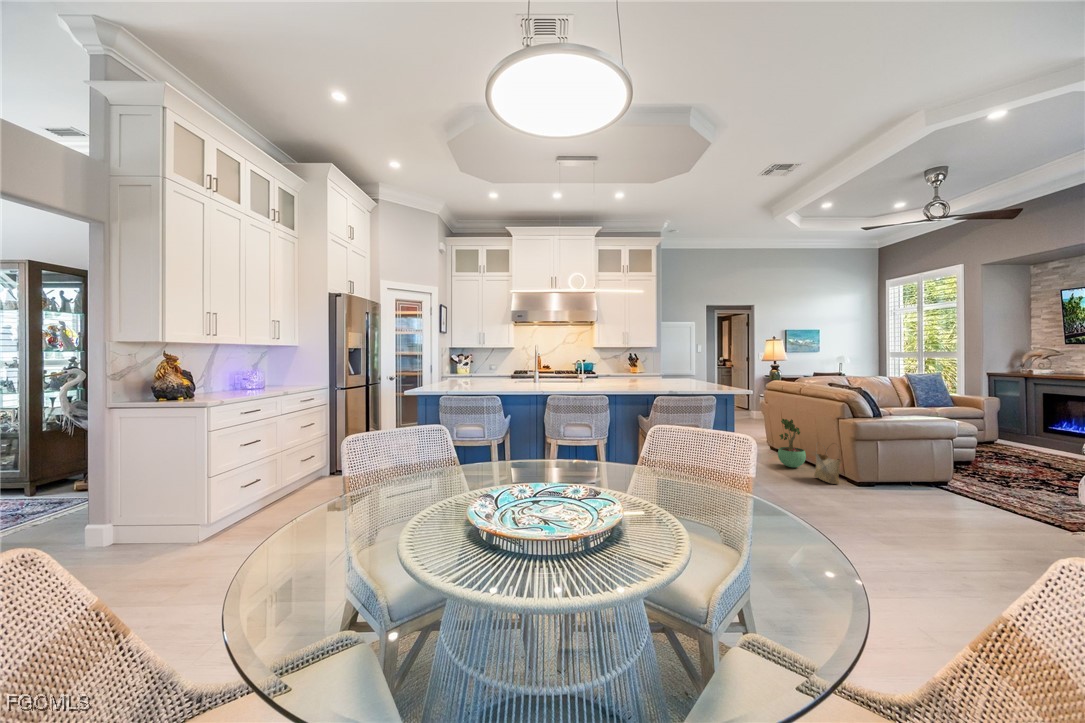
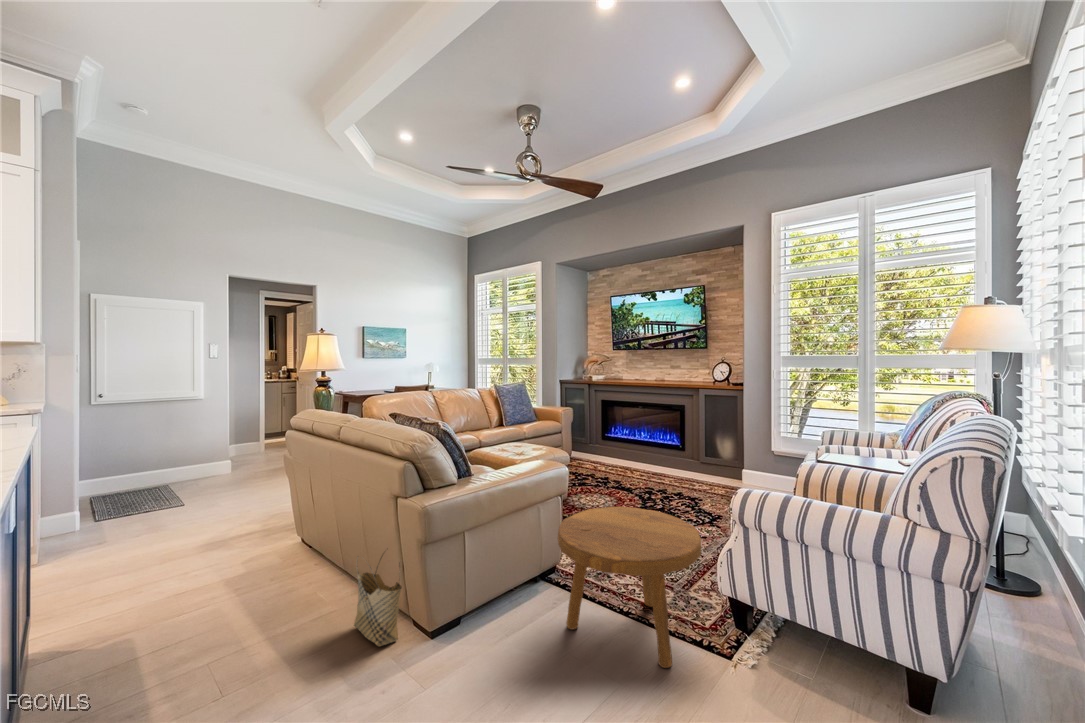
potted plant: present [778,419,806,467] -> none [294,497,350,599]
footstool: none [943,444,1064,523] -> present [558,507,701,668]

